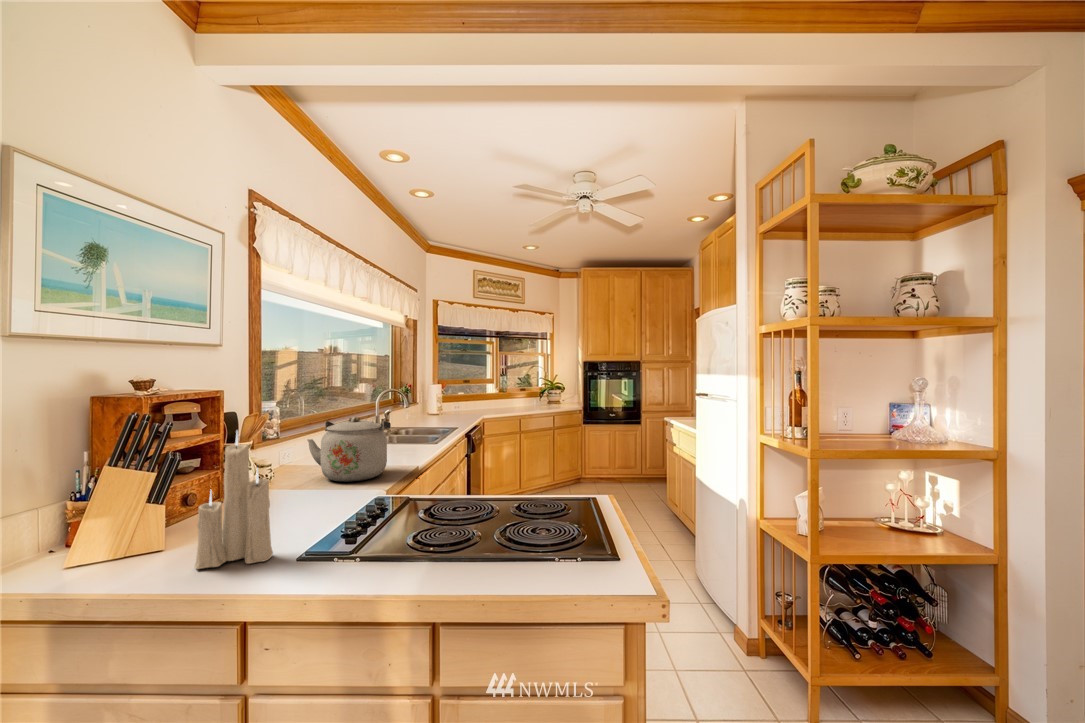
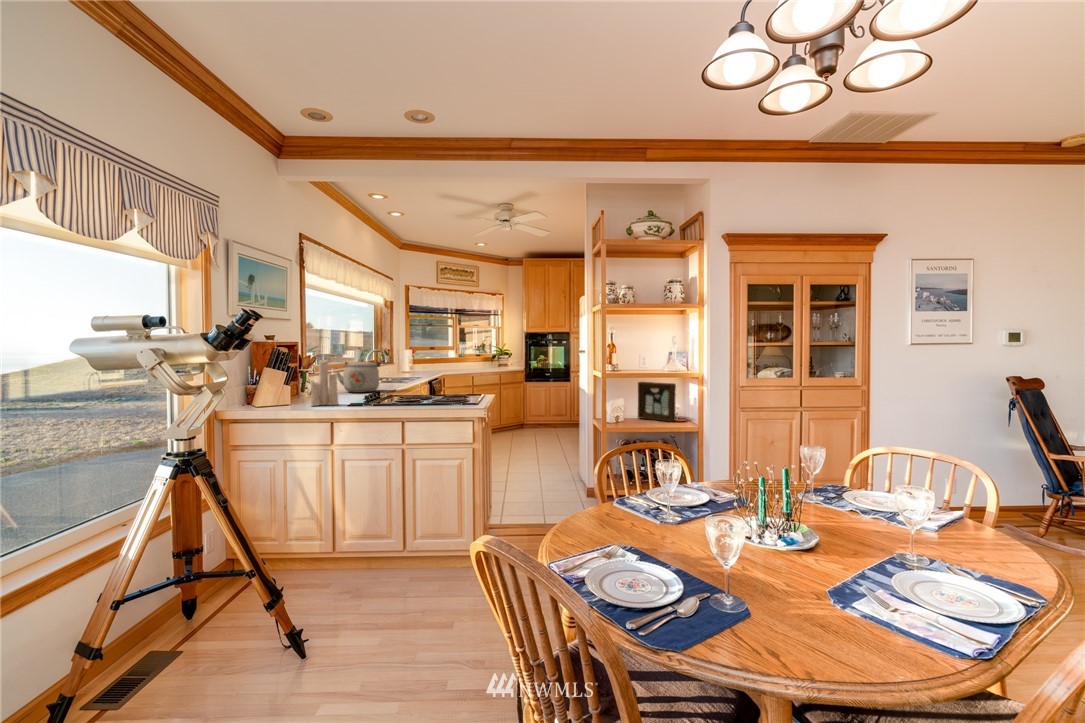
picture frame: none [856,458,944,543] -> present [638,382,676,422]

